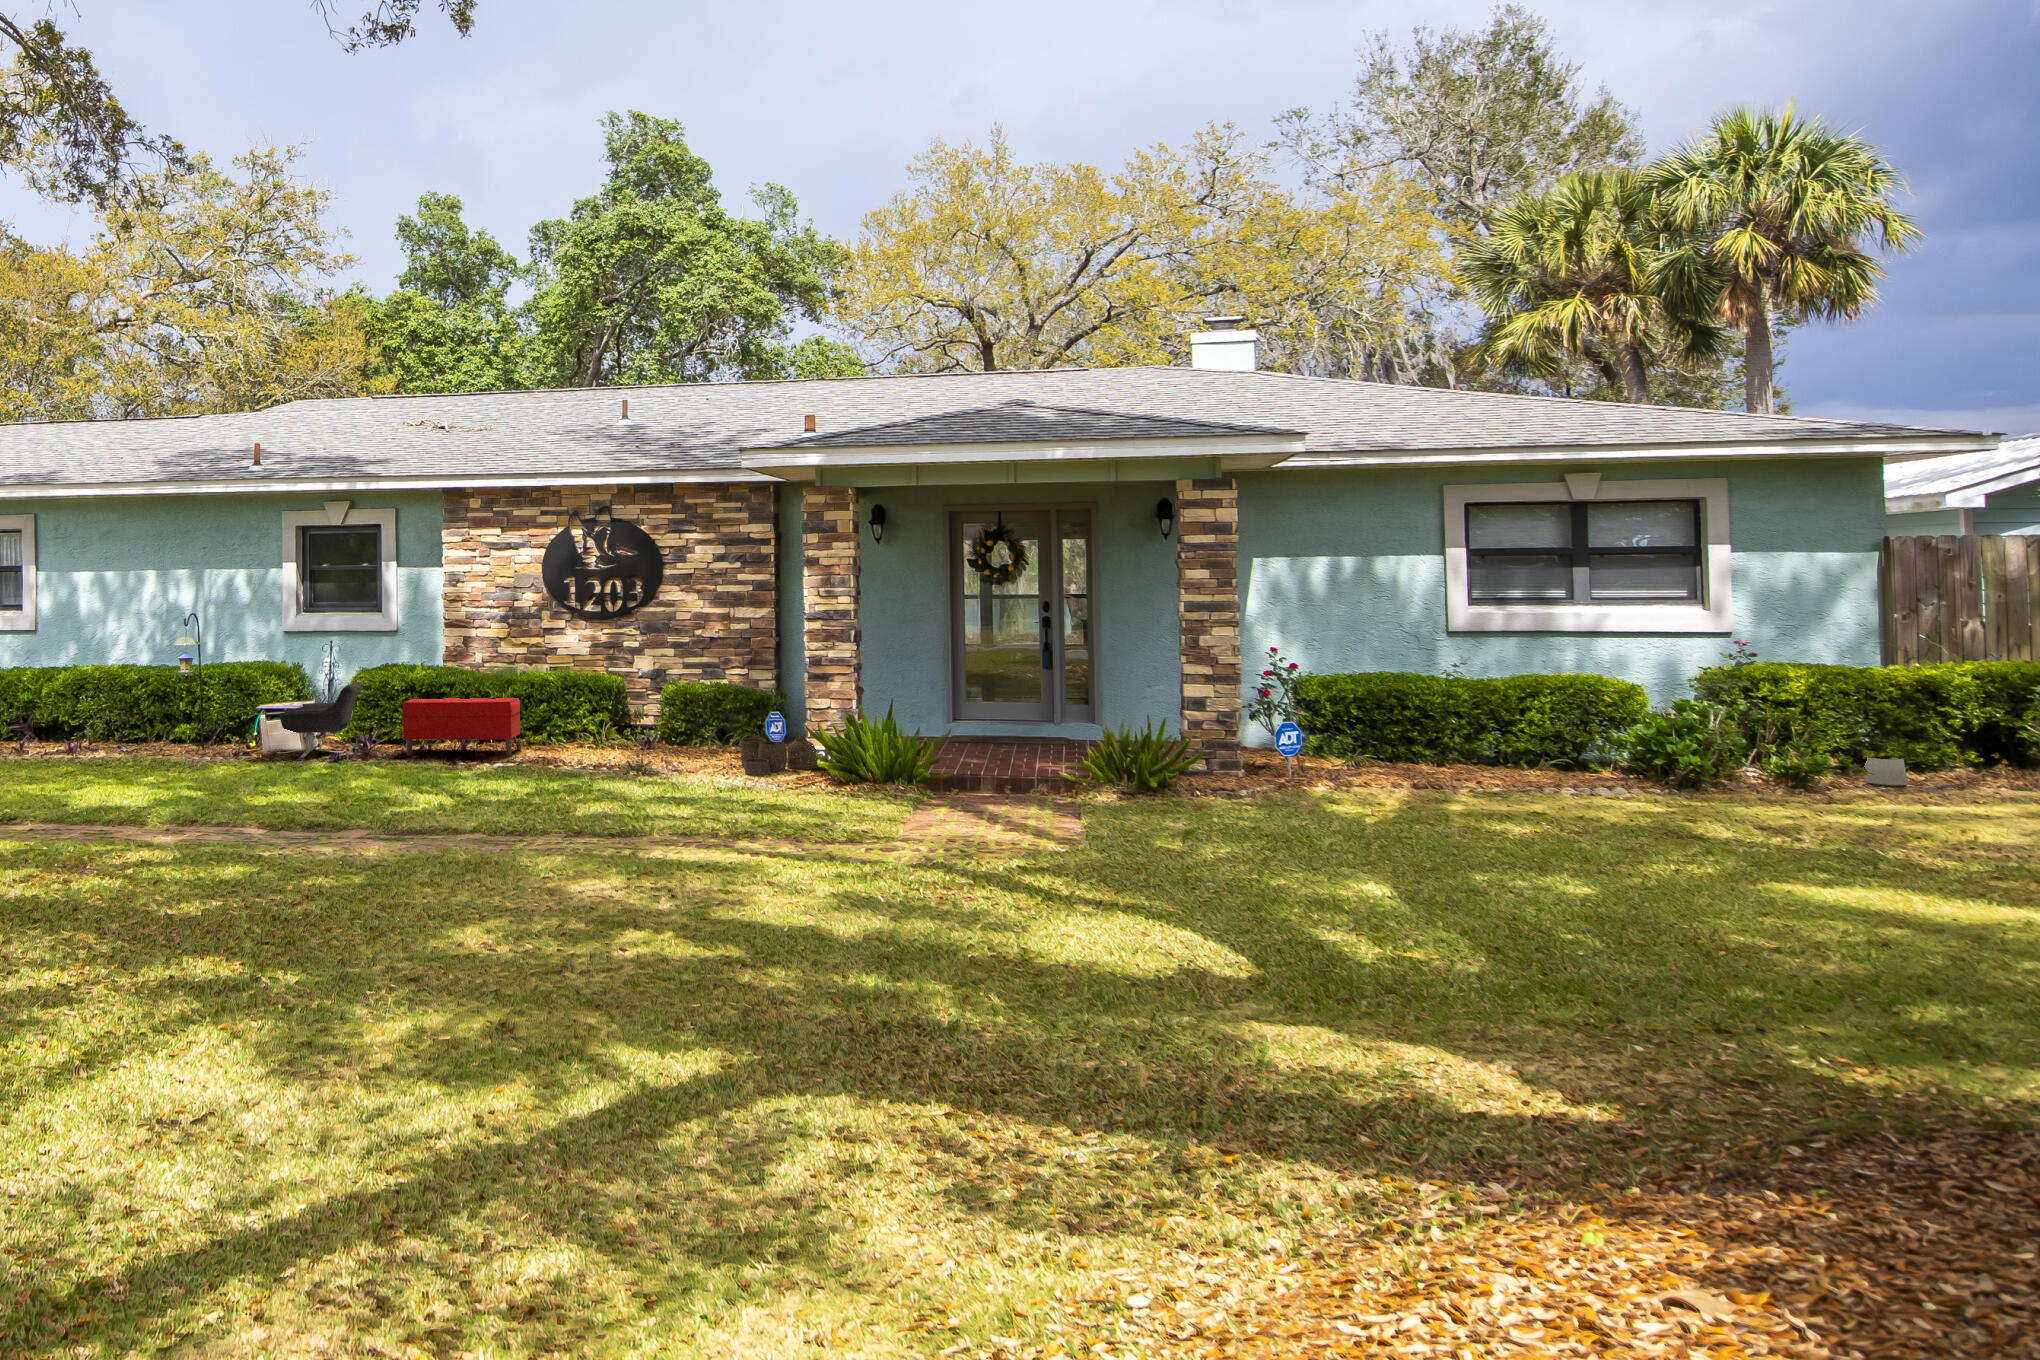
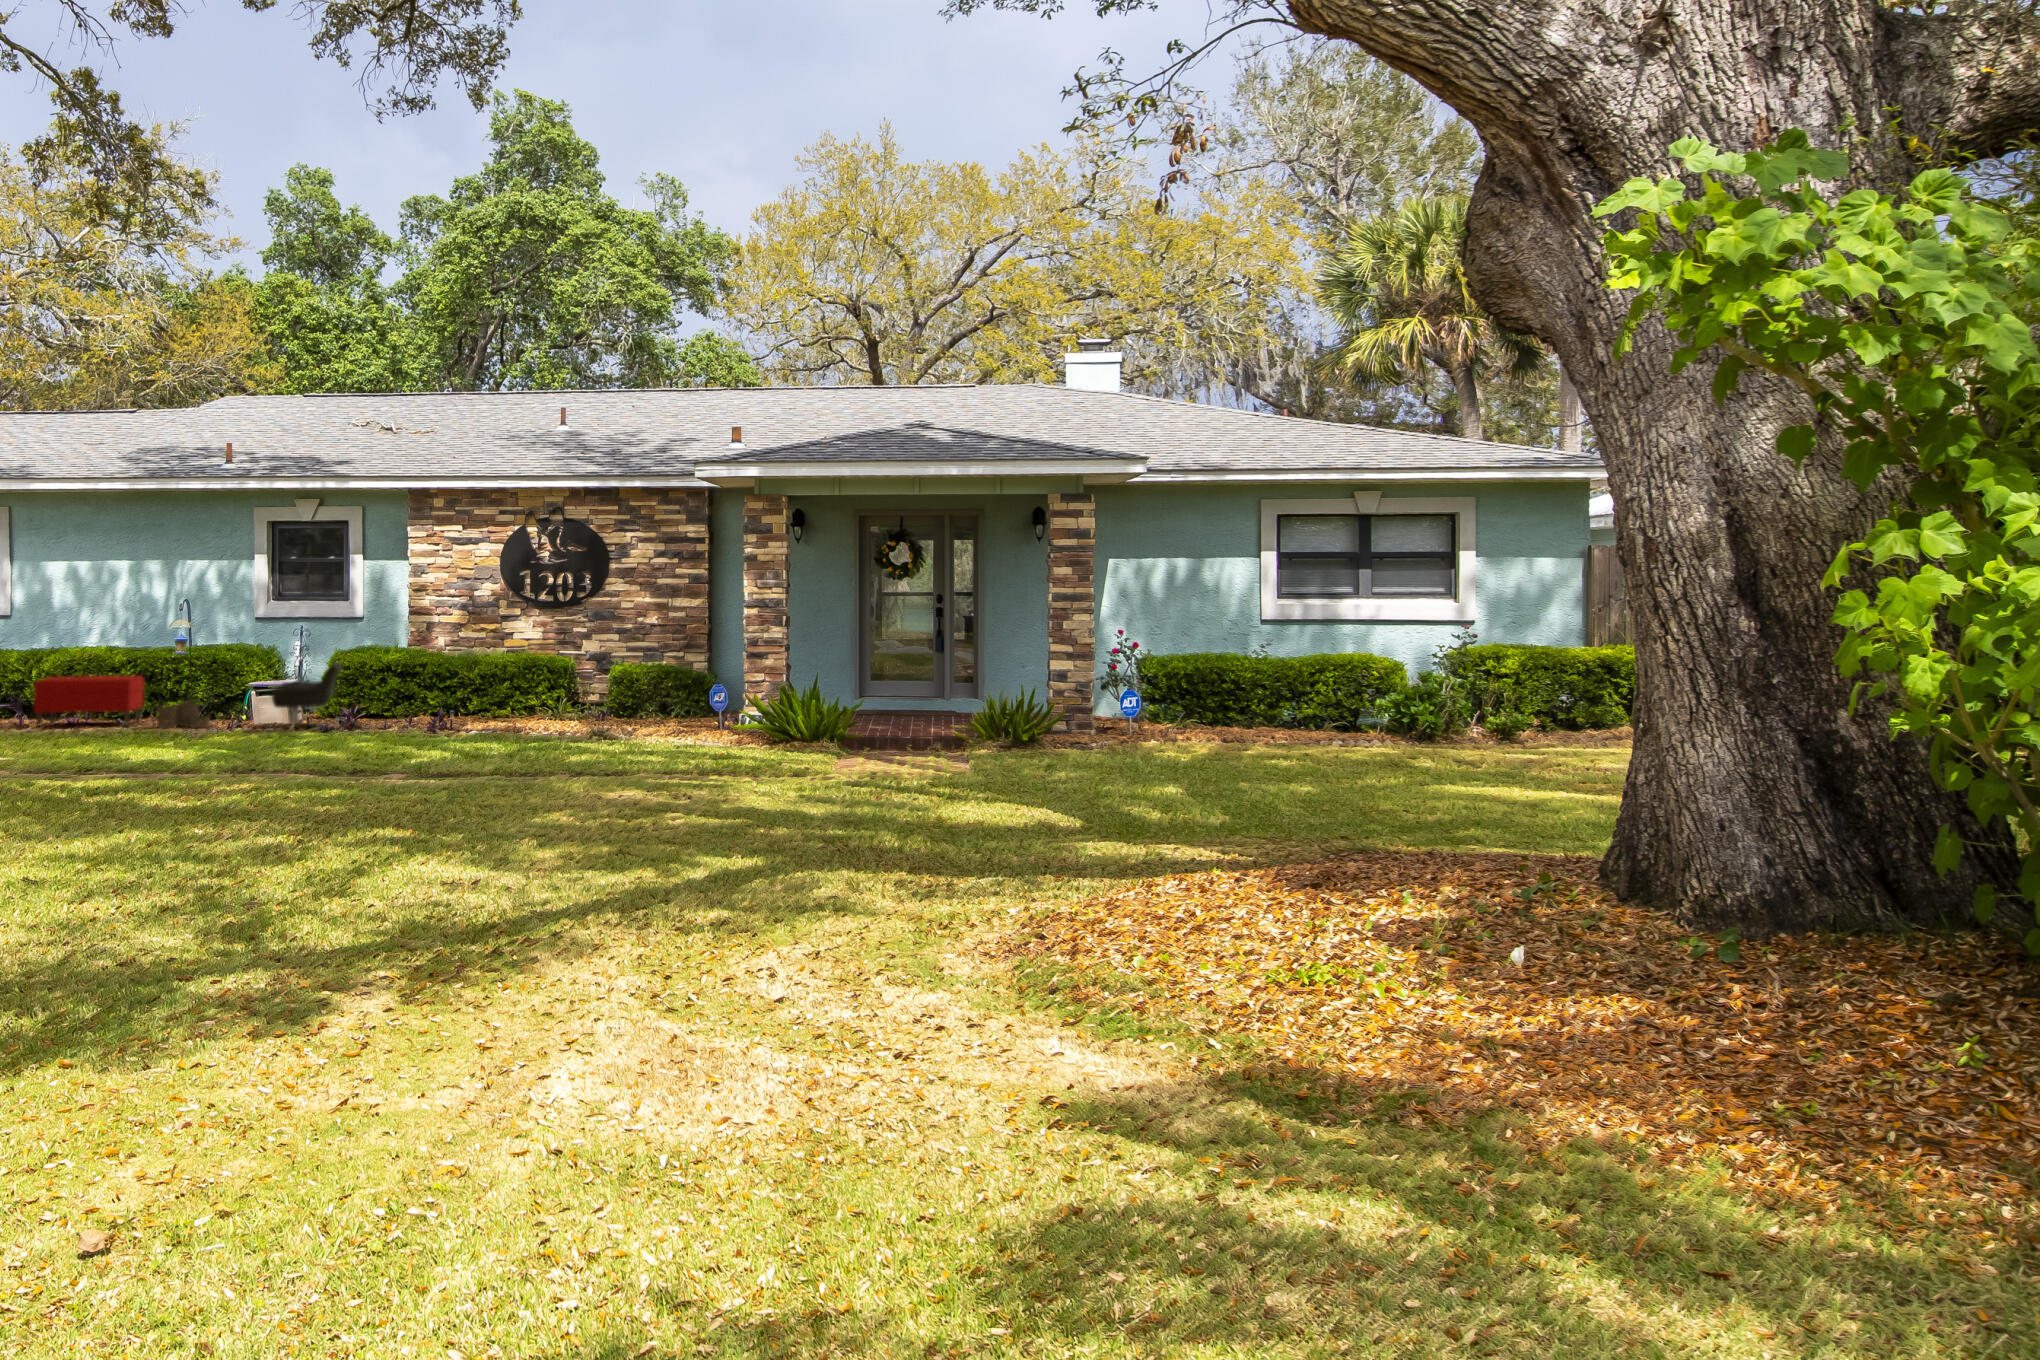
bench: present [403,698,522,757] -> present [34,676,144,726]
woven basket: present [740,734,818,776] -> present [157,701,210,728]
planter: present [1864,757,1908,787] -> none [1554,715,1584,739]

